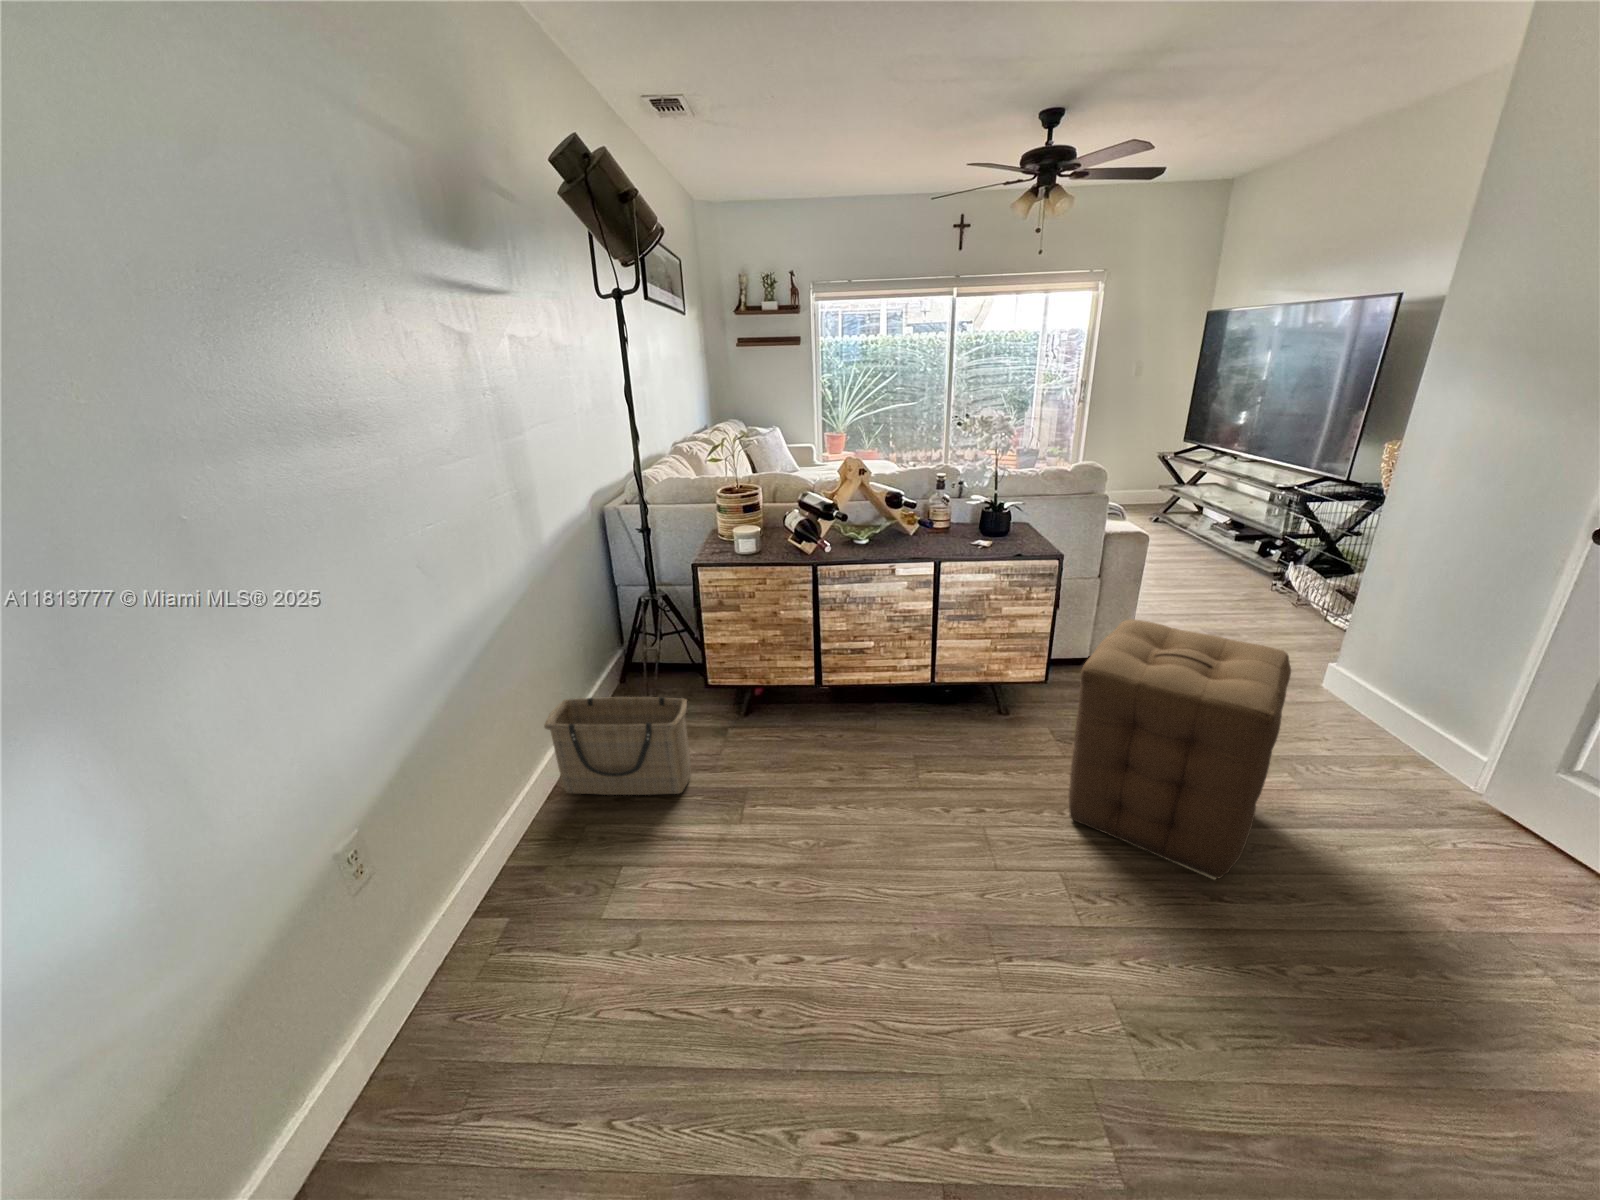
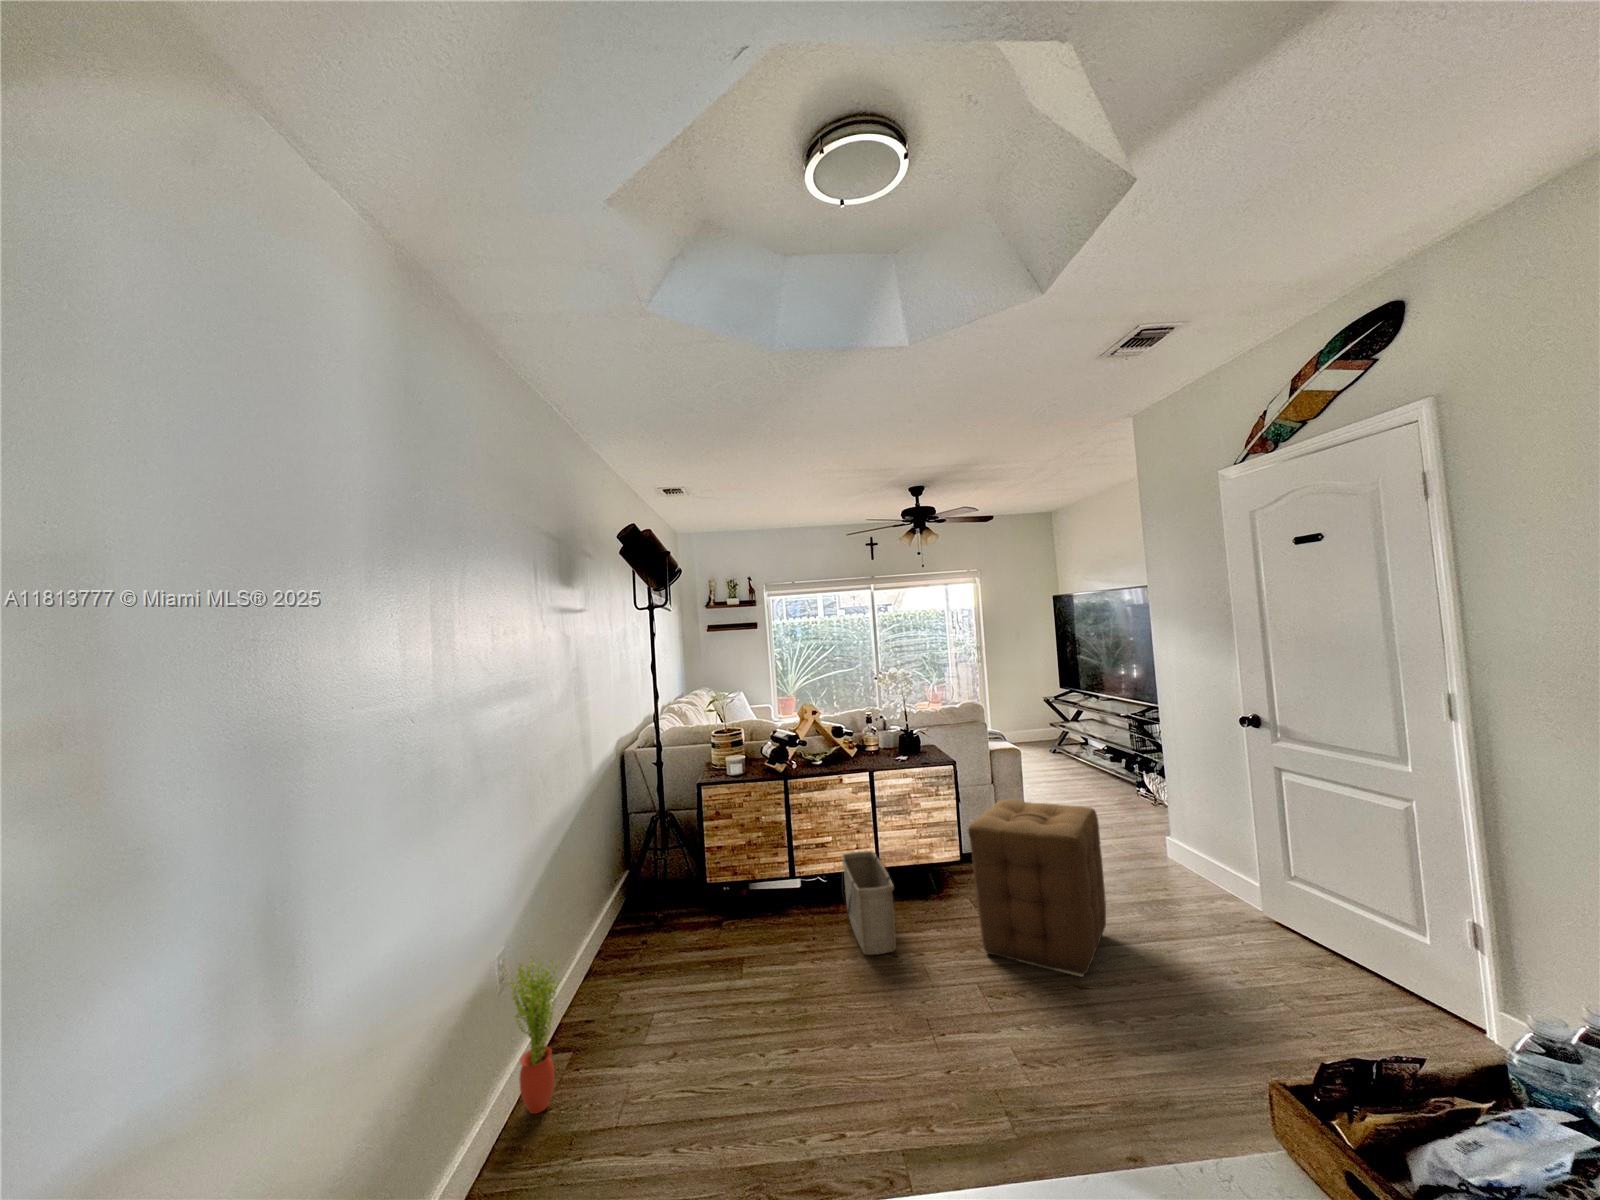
basket: present [544,697,691,795] -> present [841,851,896,955]
potted plant: none [349,850,462,1023] -> present [508,961,561,1114]

